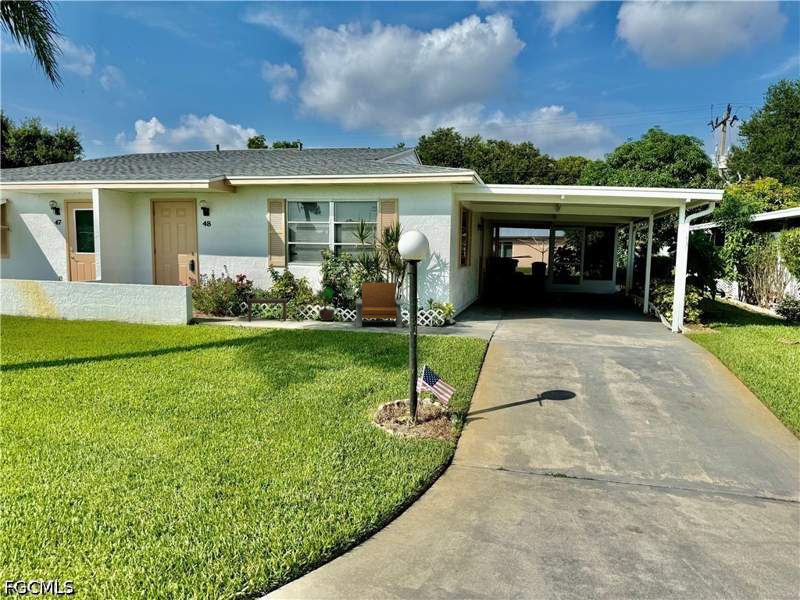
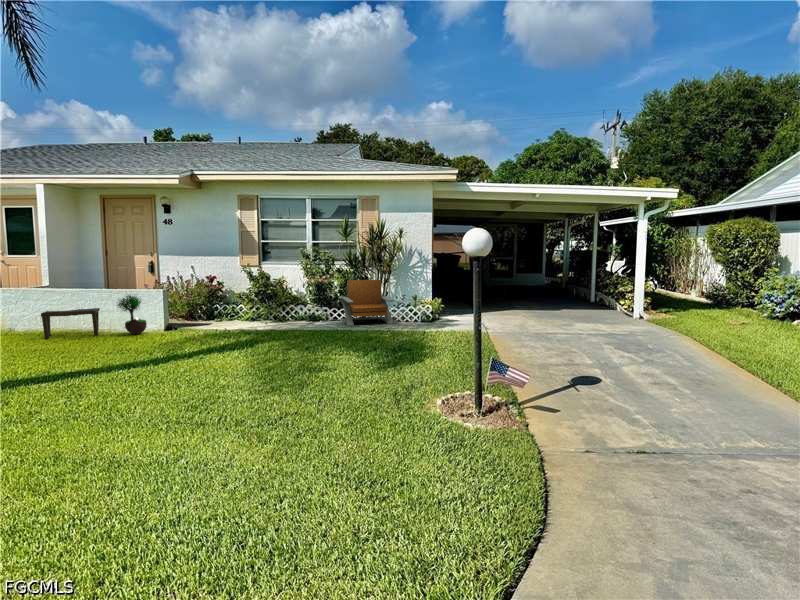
potted tree: present [316,288,335,320] -> present [117,295,147,334]
bench: present [247,298,287,321] -> present [41,308,100,339]

